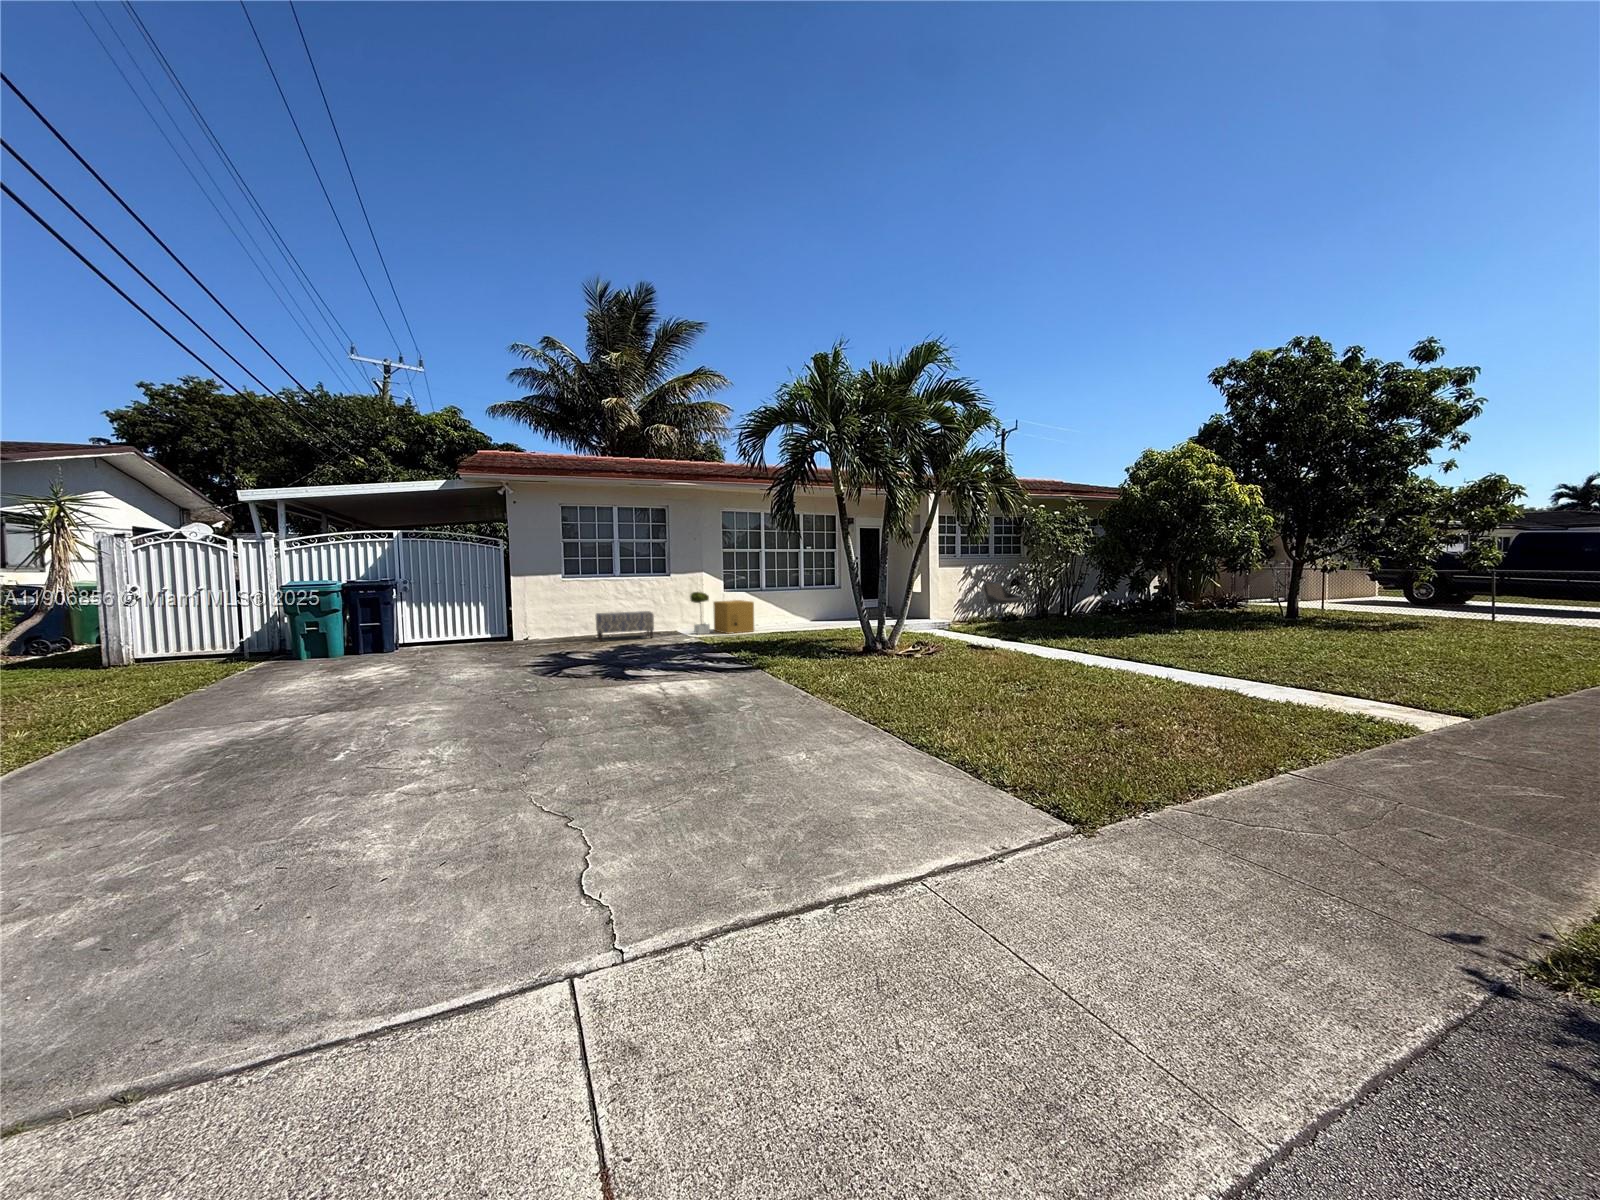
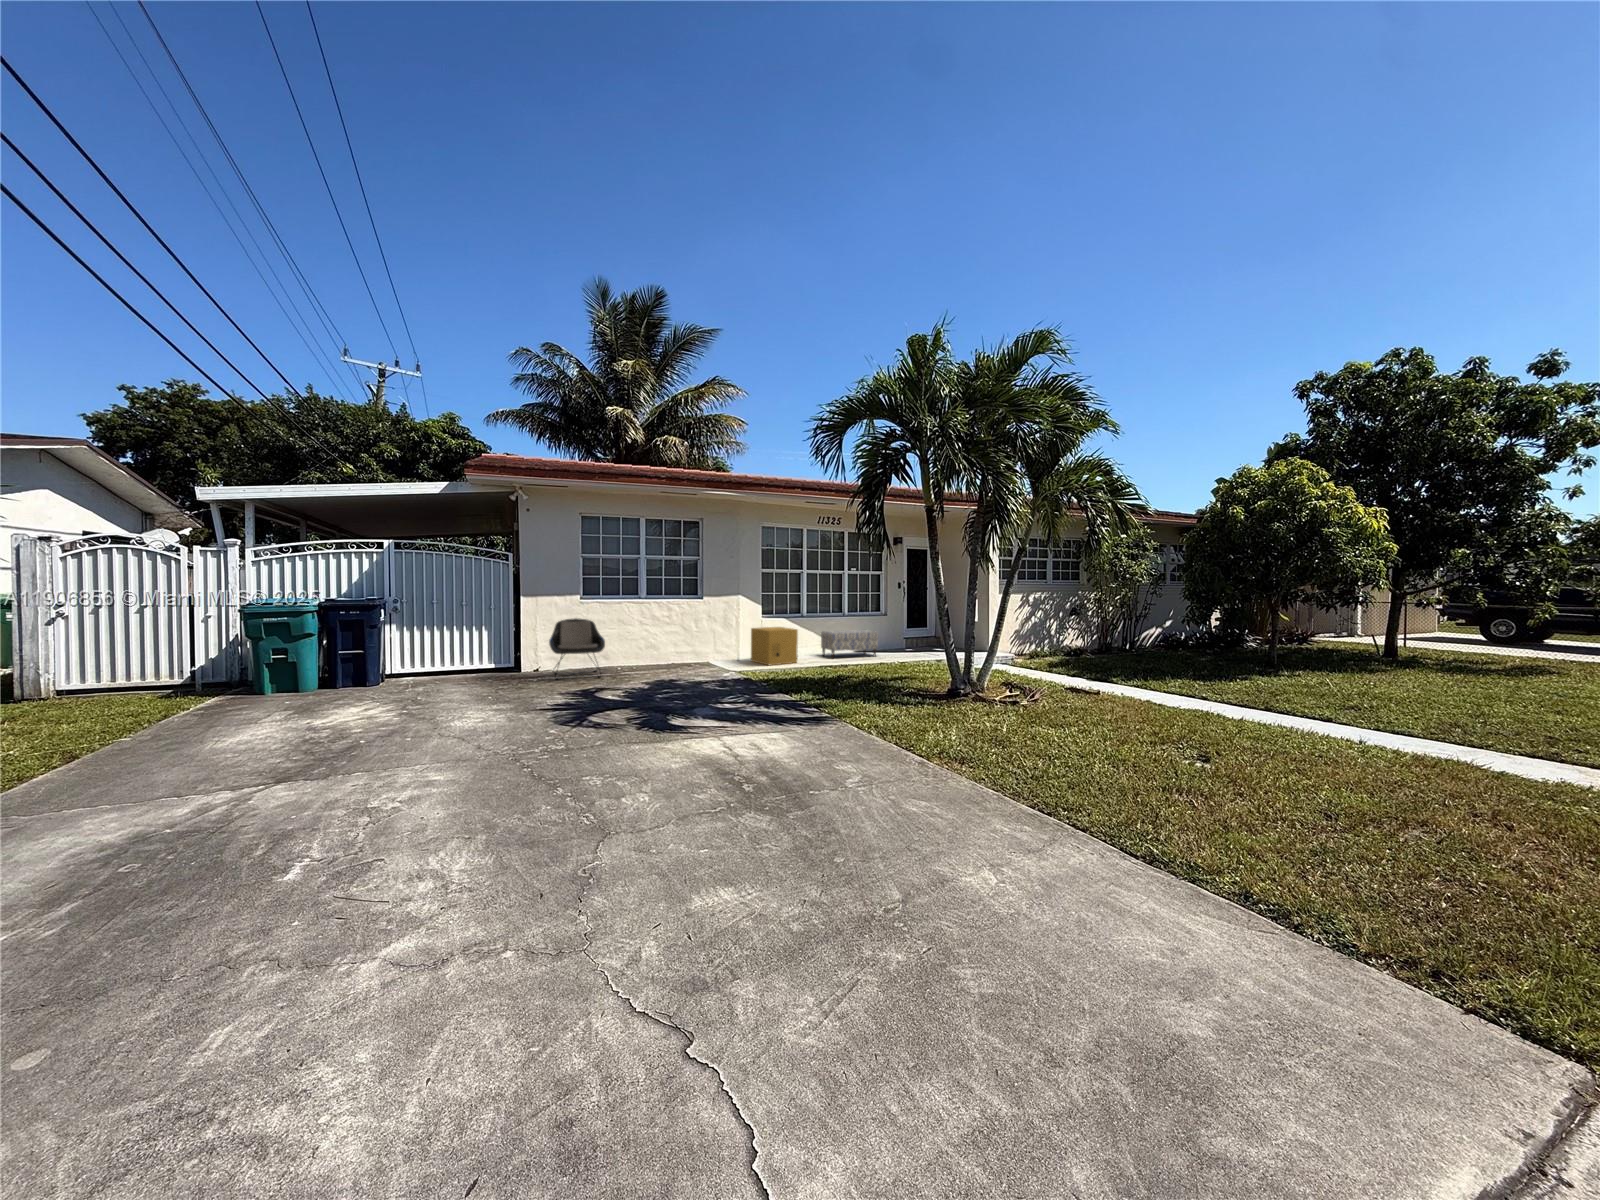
lounge chair: present [983,582,1023,619] -> present [549,618,605,680]
potted tree: present [690,592,710,634] -> none [727,616,748,666]
bench: present [596,611,654,641] -> present [821,630,878,658]

